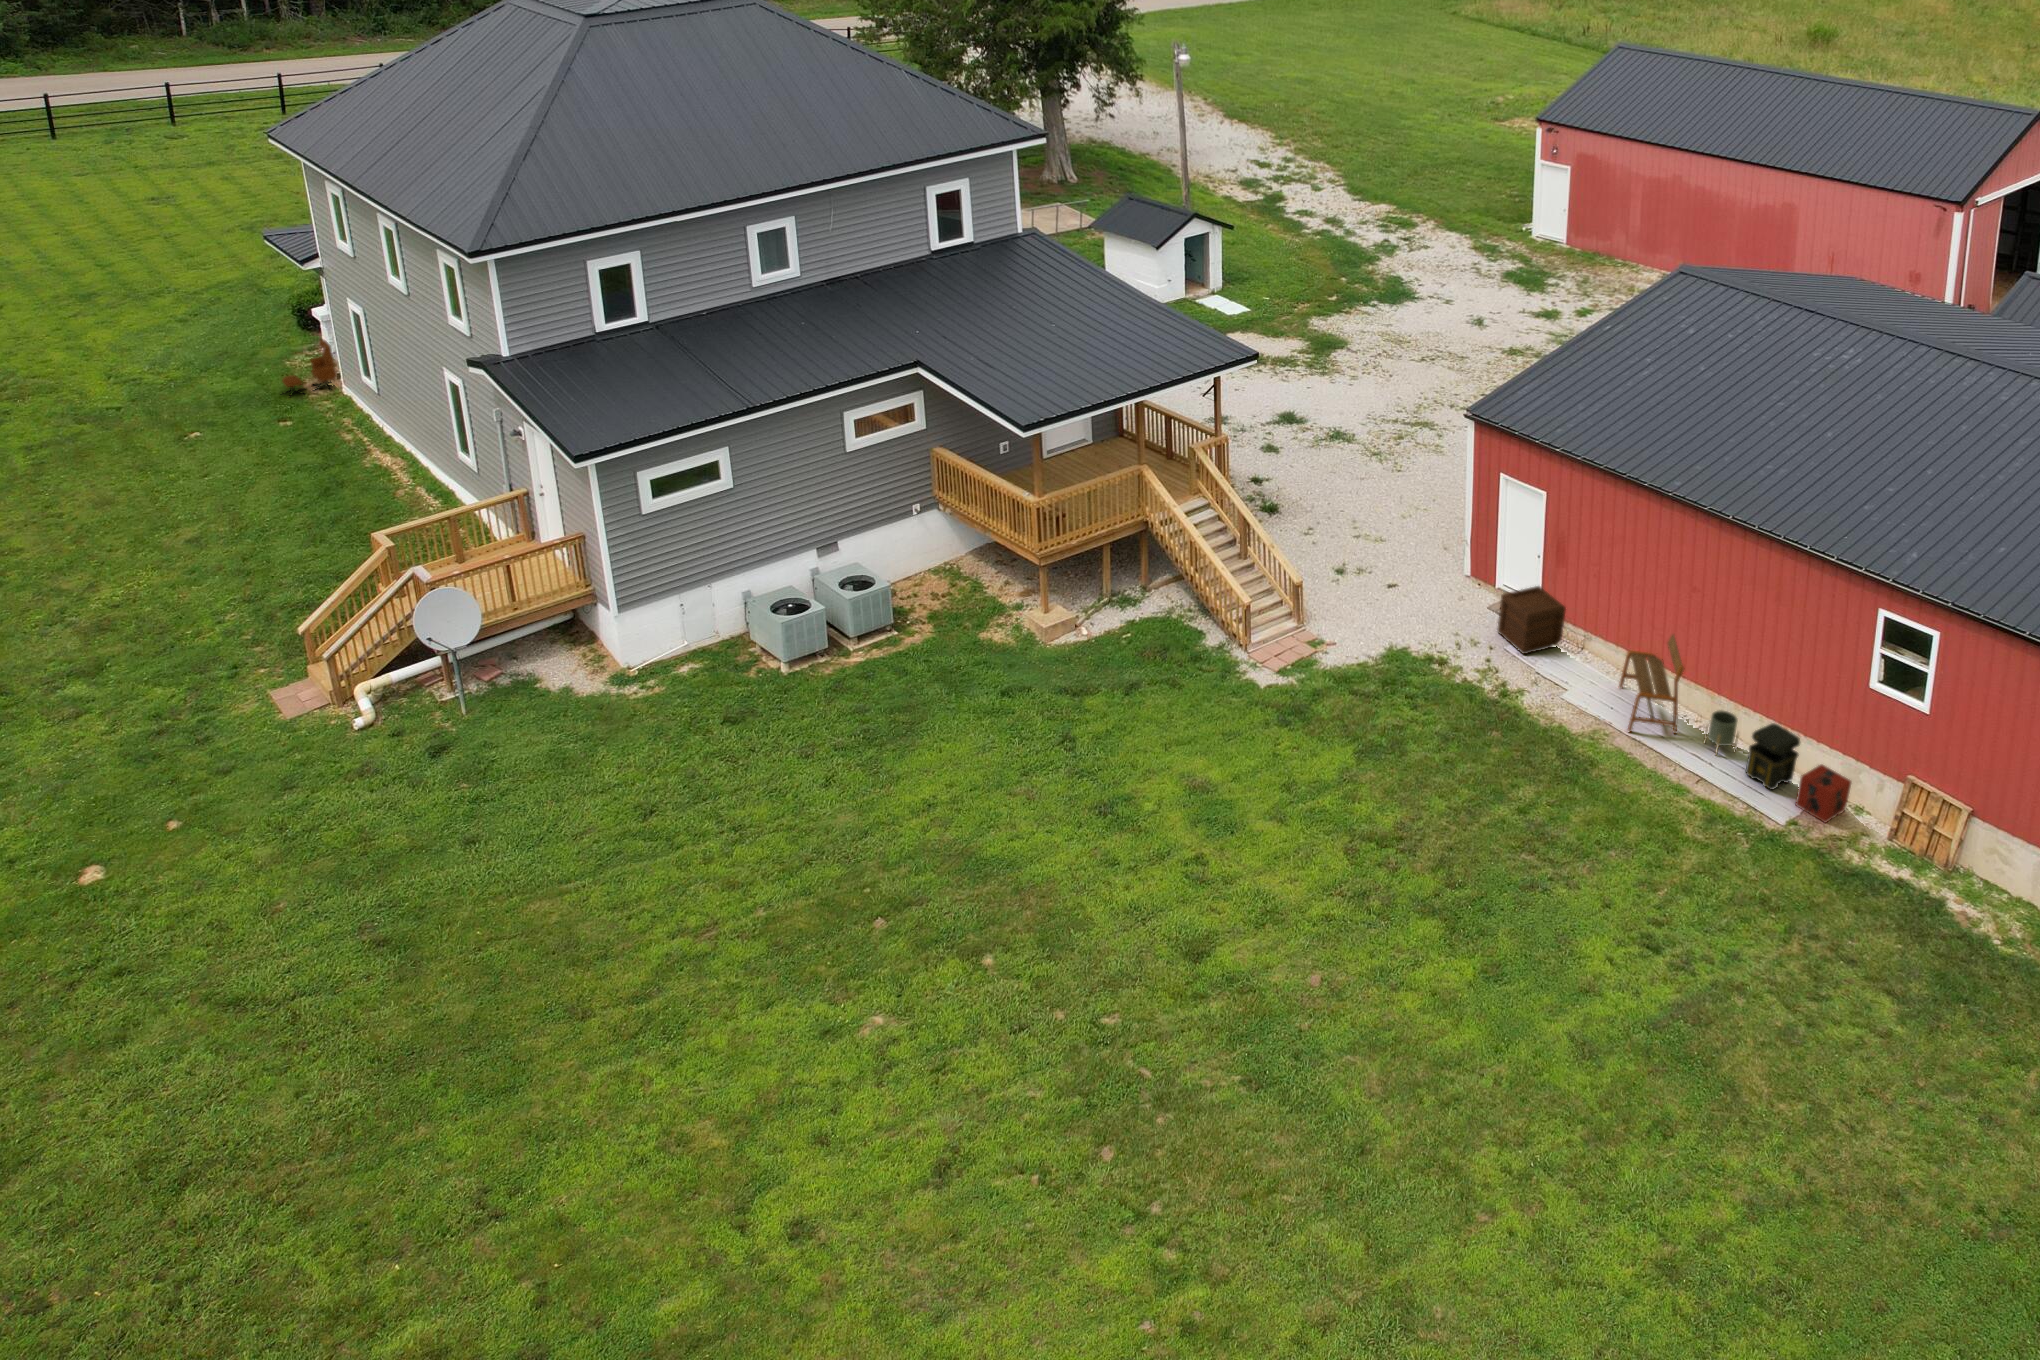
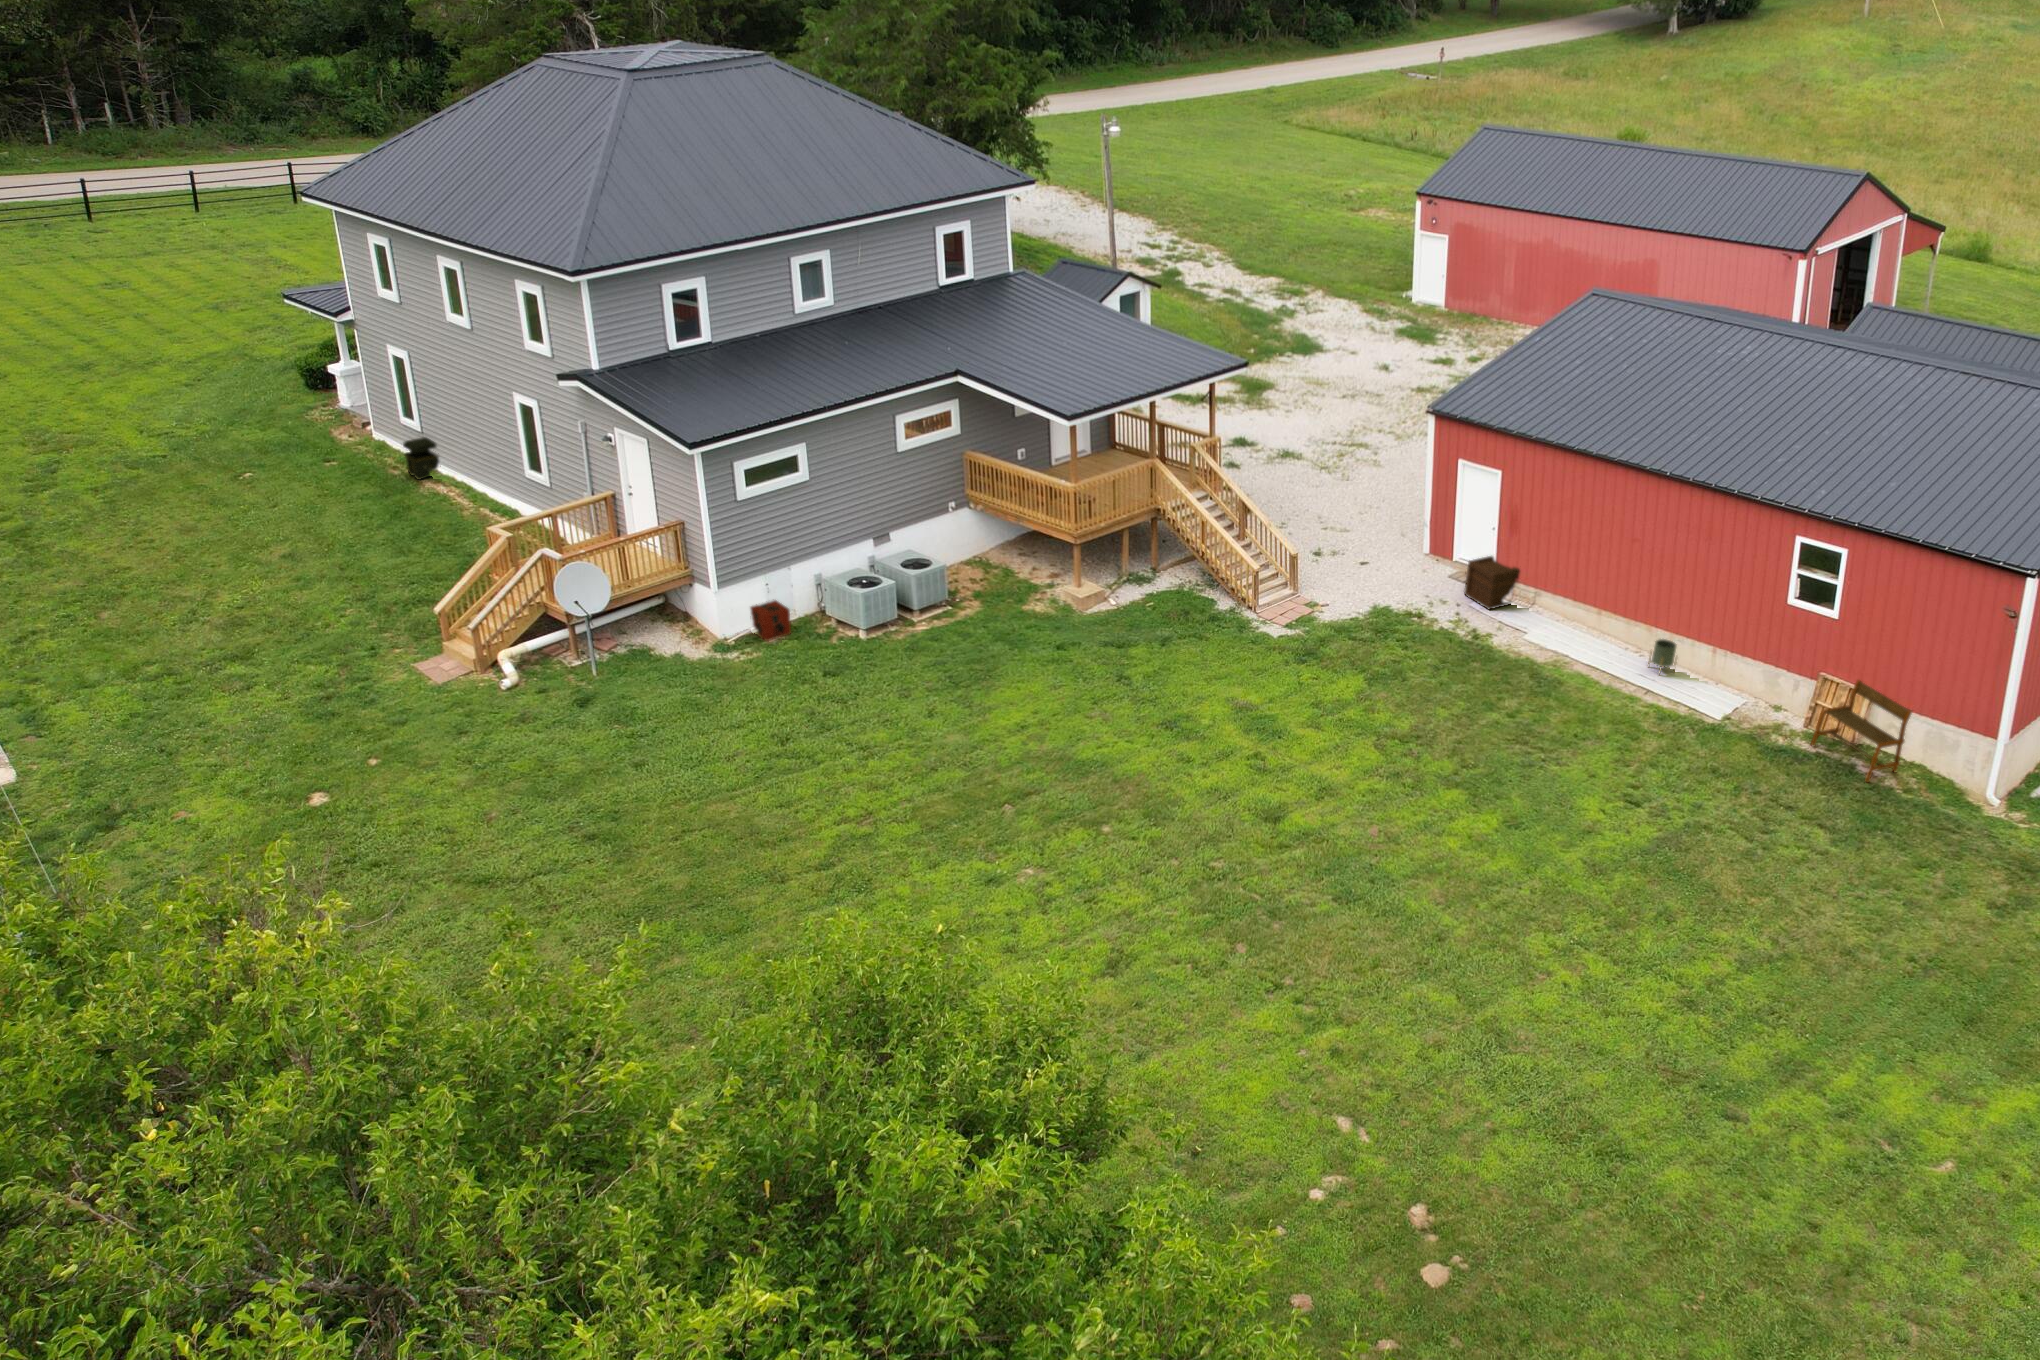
lounge chair: present [282,340,337,396] -> none [318,387,373,441]
bench: present [1619,635,1684,734] -> present [1810,680,1912,782]
toolbox: present [1745,723,1800,790] -> present [403,437,439,480]
storage box: present [1796,764,1851,823] -> present [751,600,791,641]

